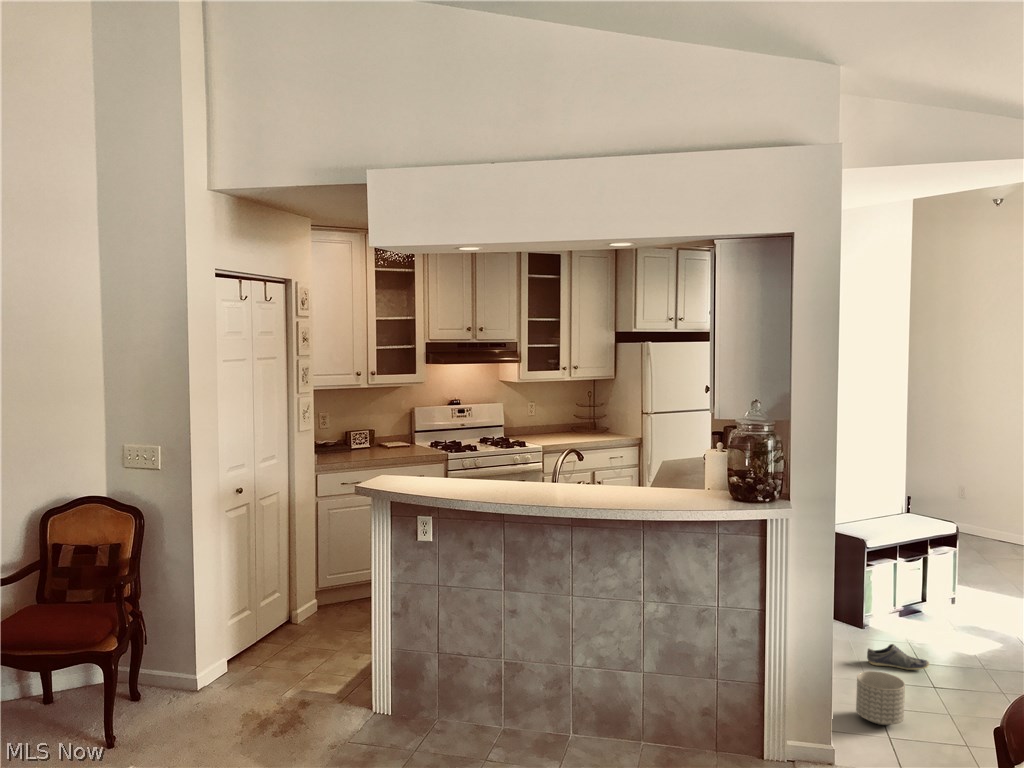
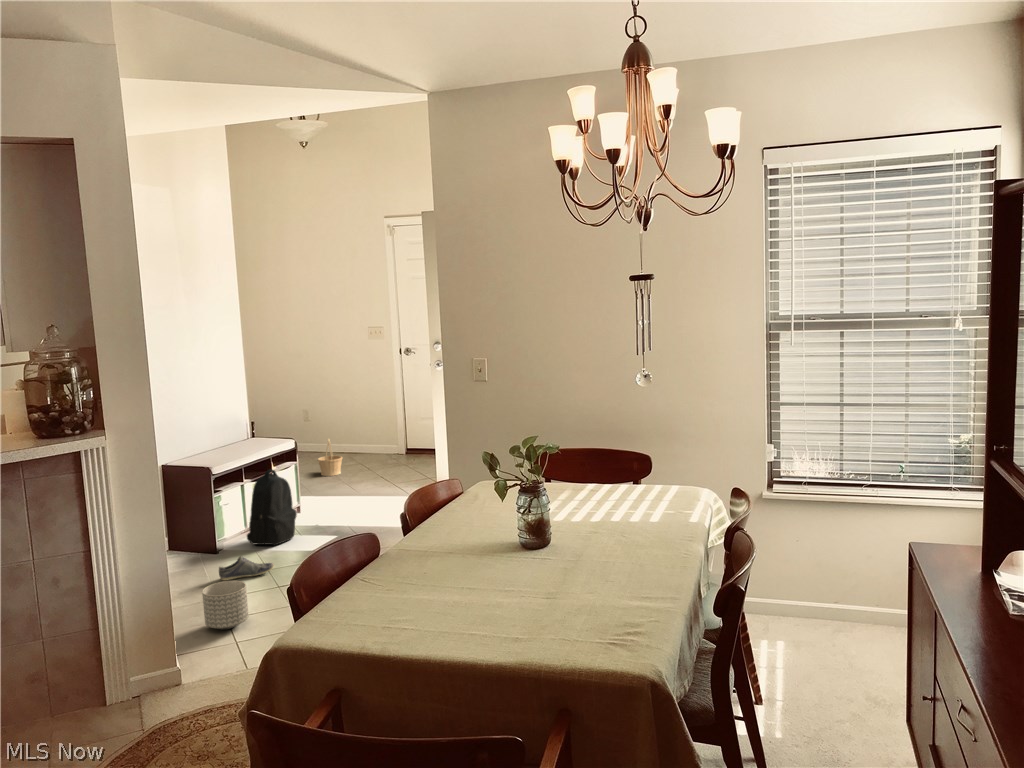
basket: none [975,522,1008,566] -> present [318,439,342,476]
backpack: none [895,554,956,638] -> present [247,470,297,545]

